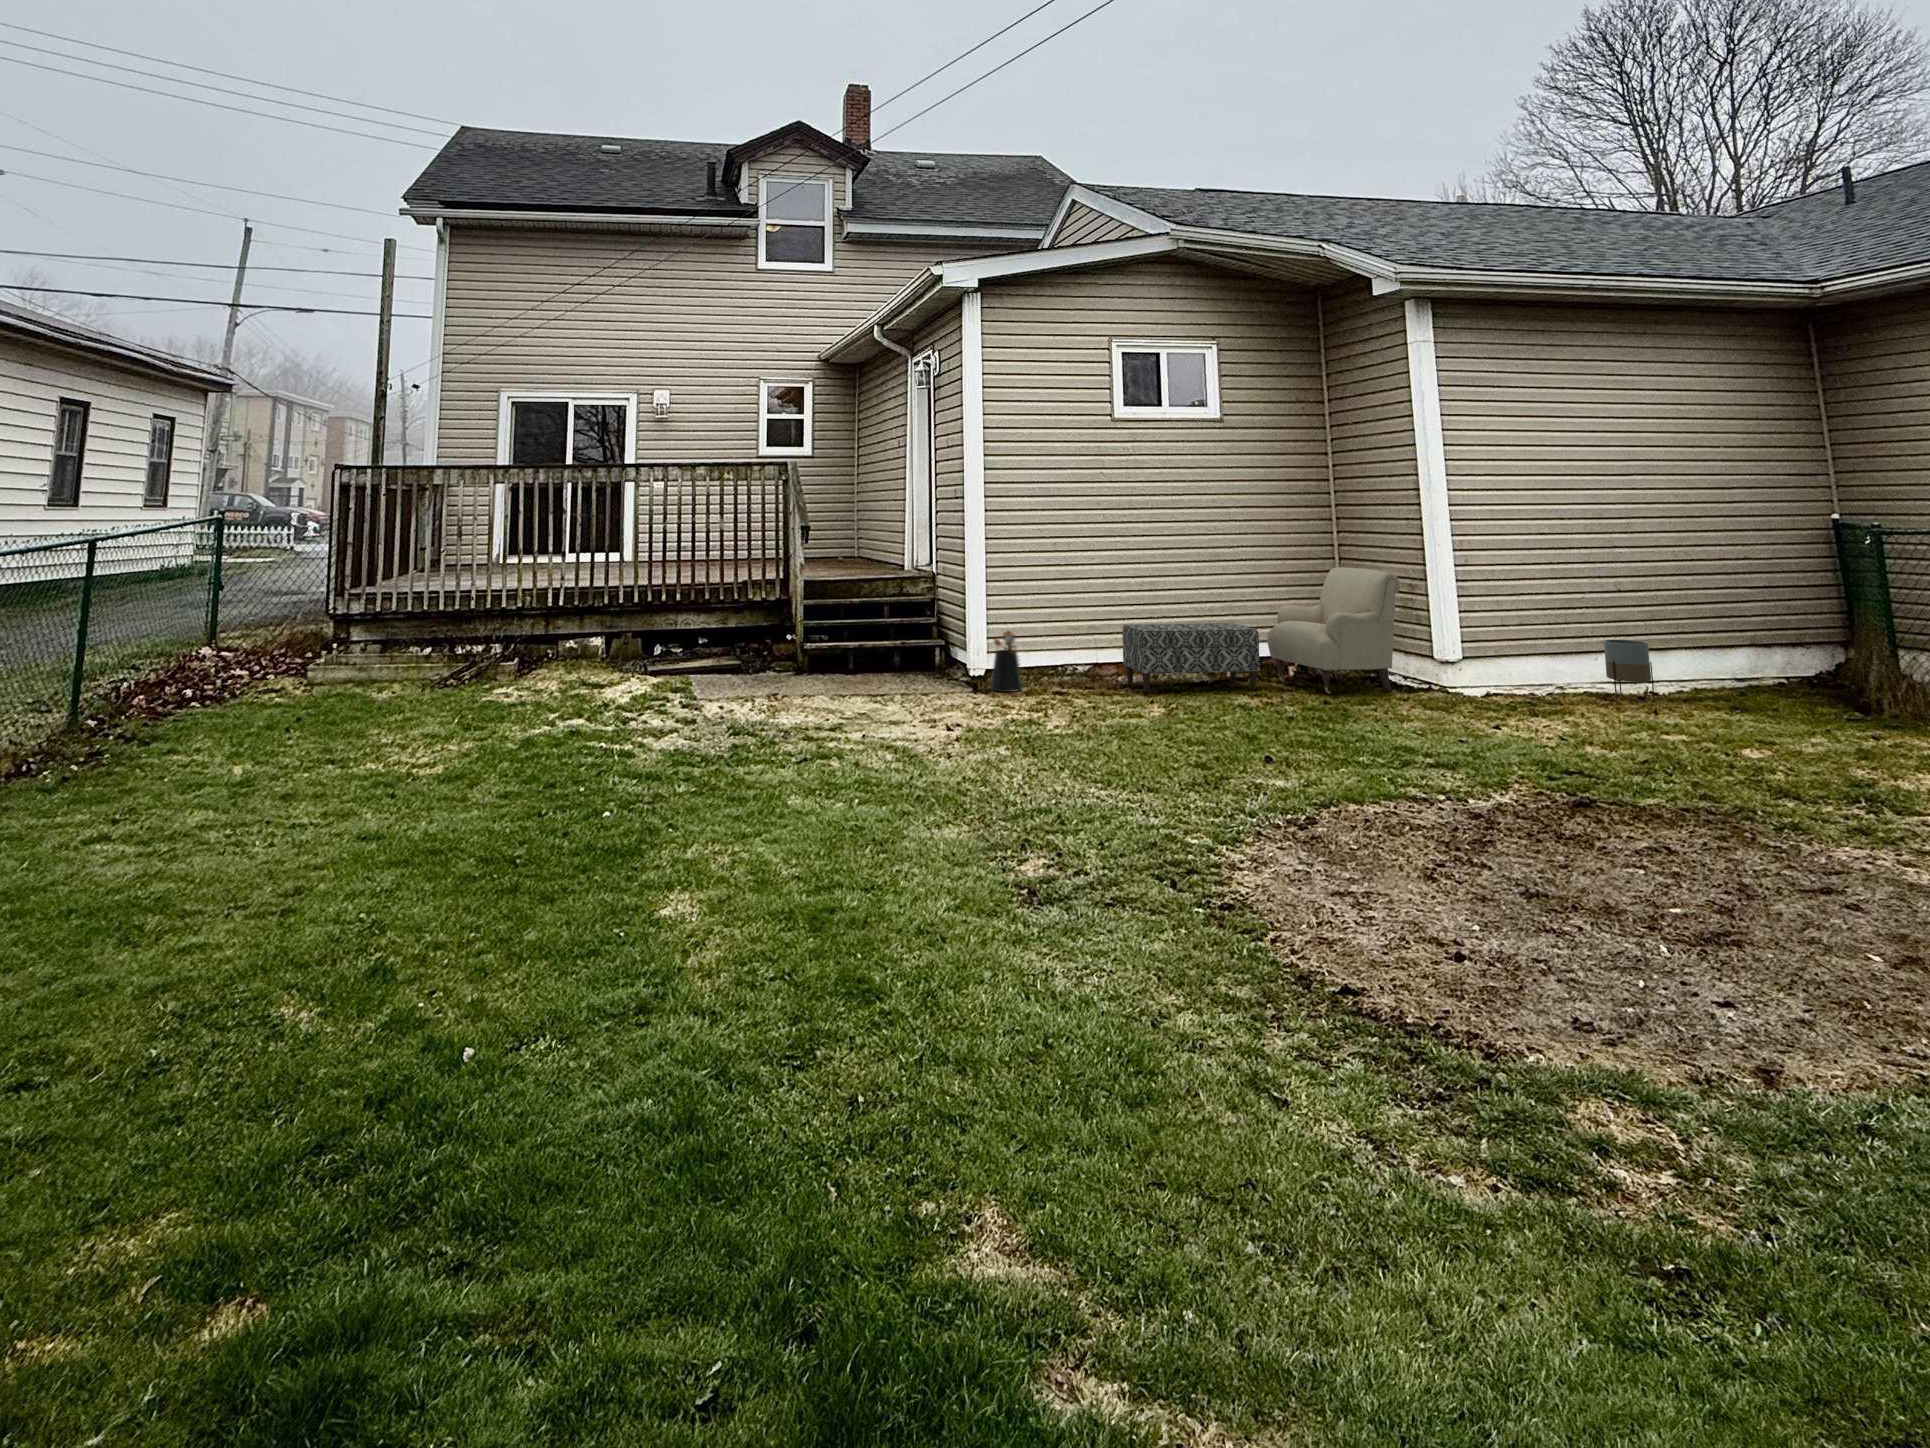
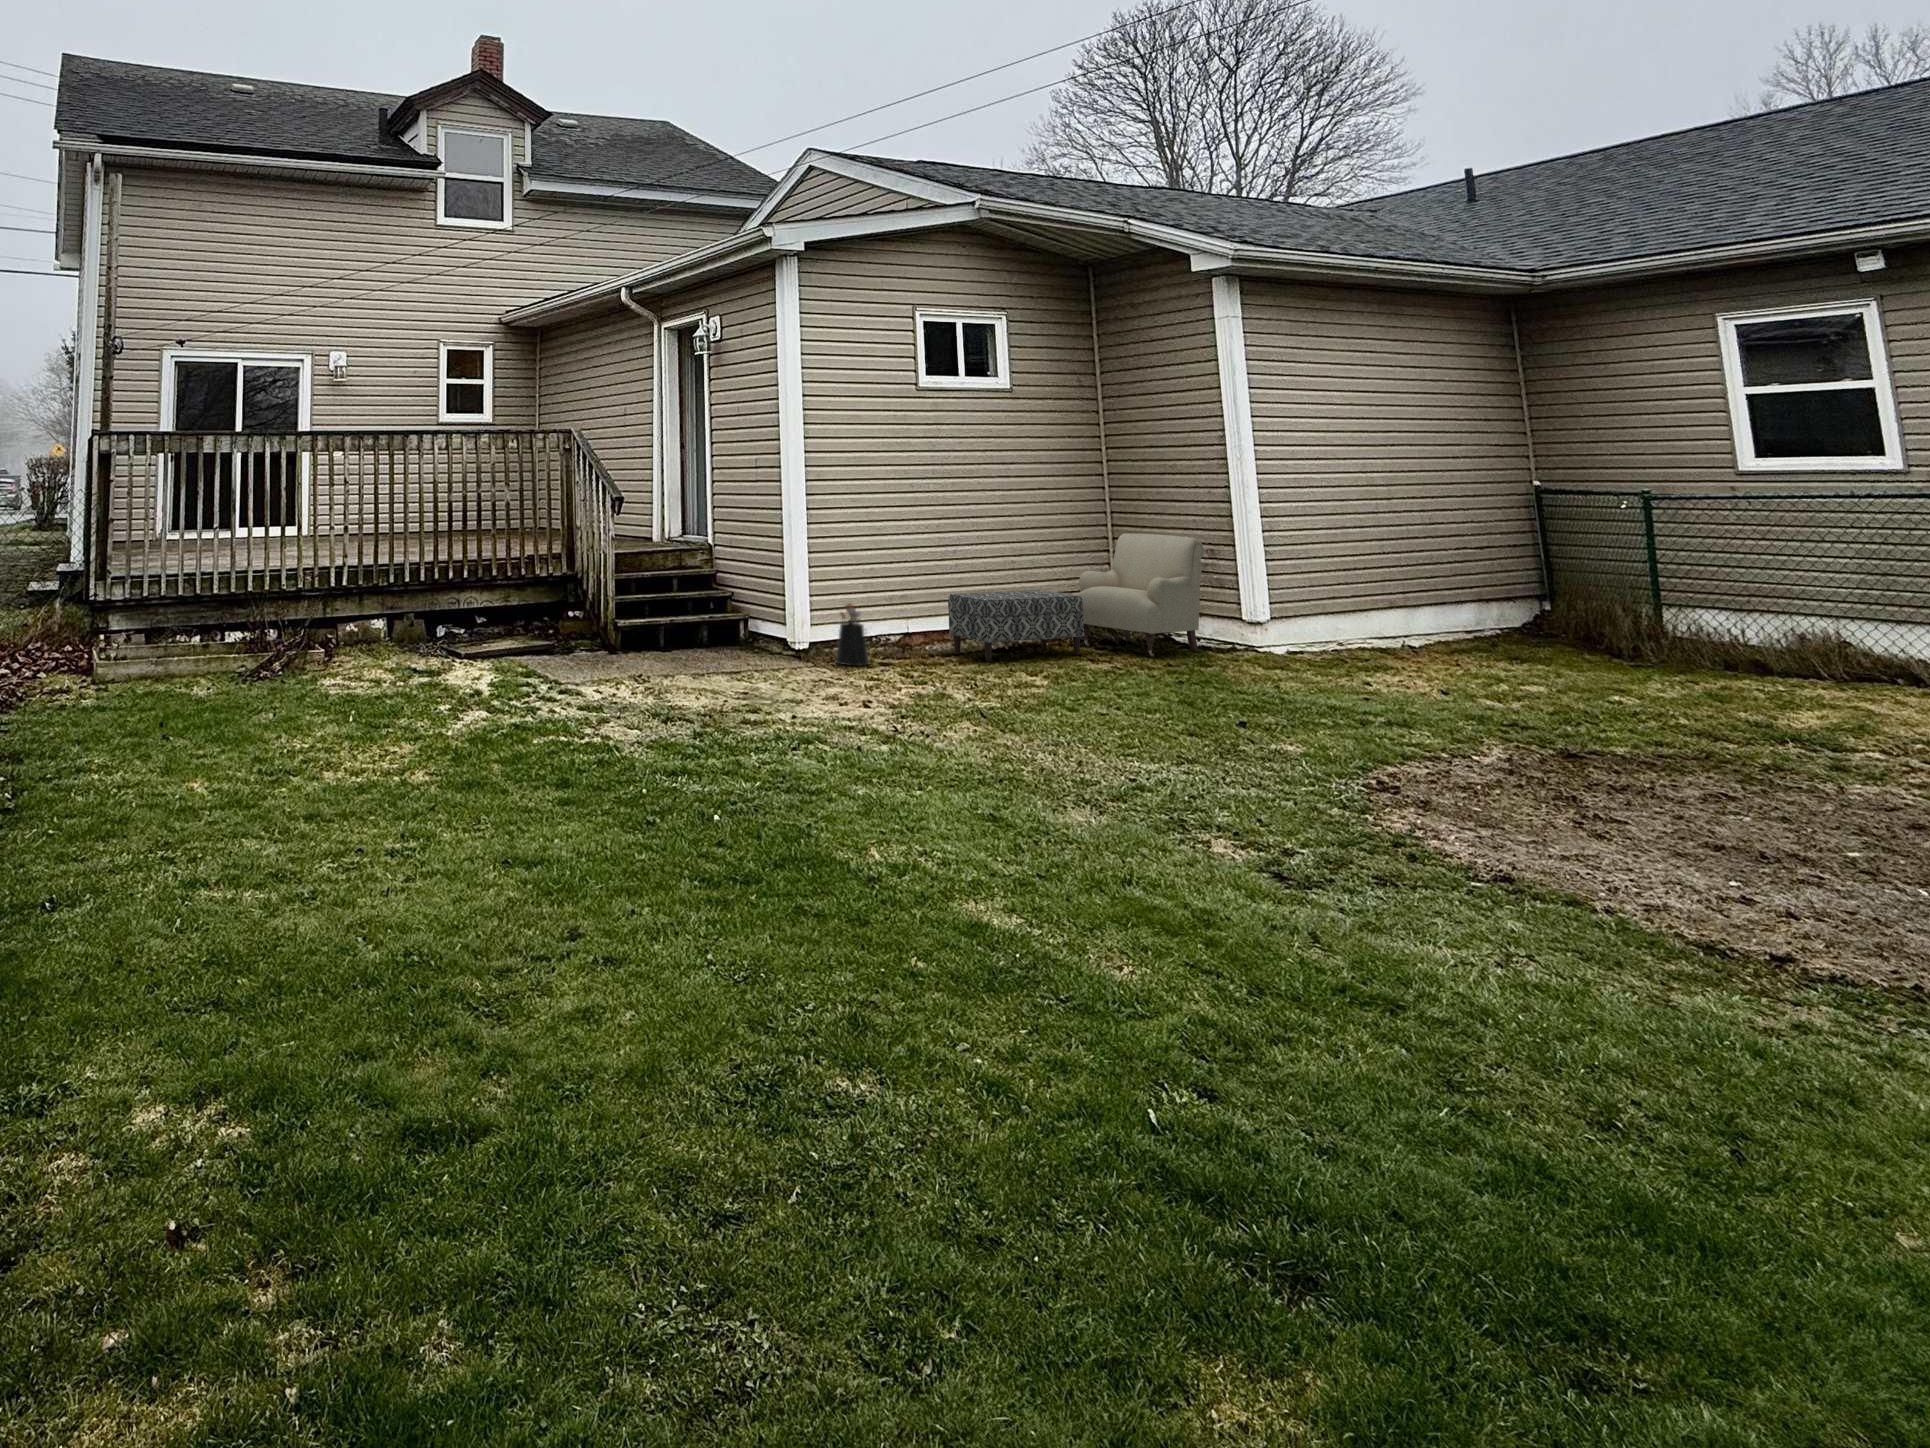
planter: present [1604,640,1655,701] -> none [1379,597,1428,653]

